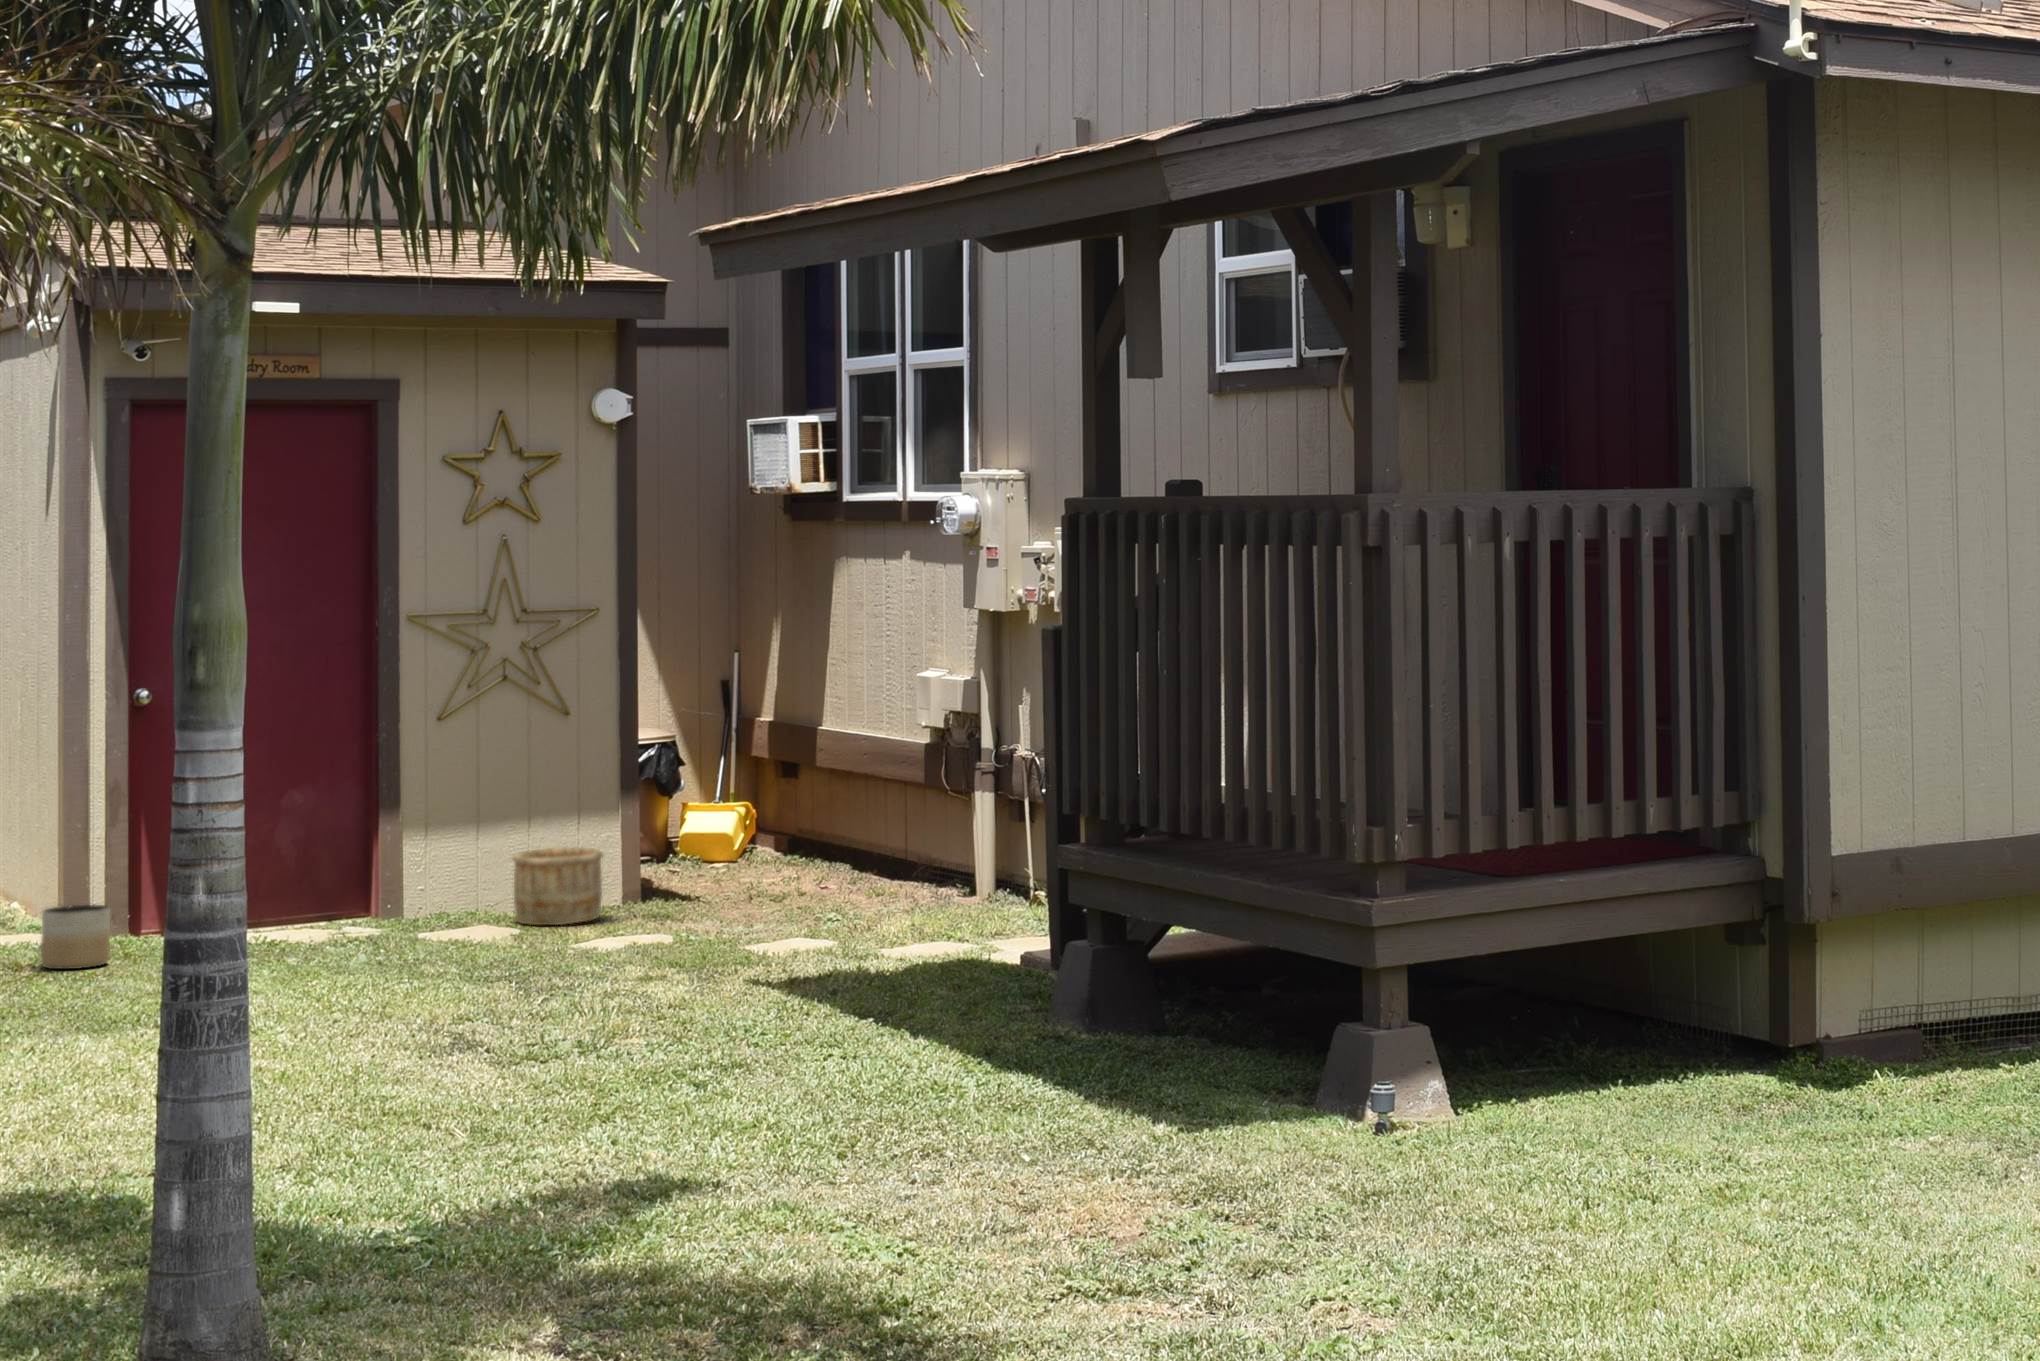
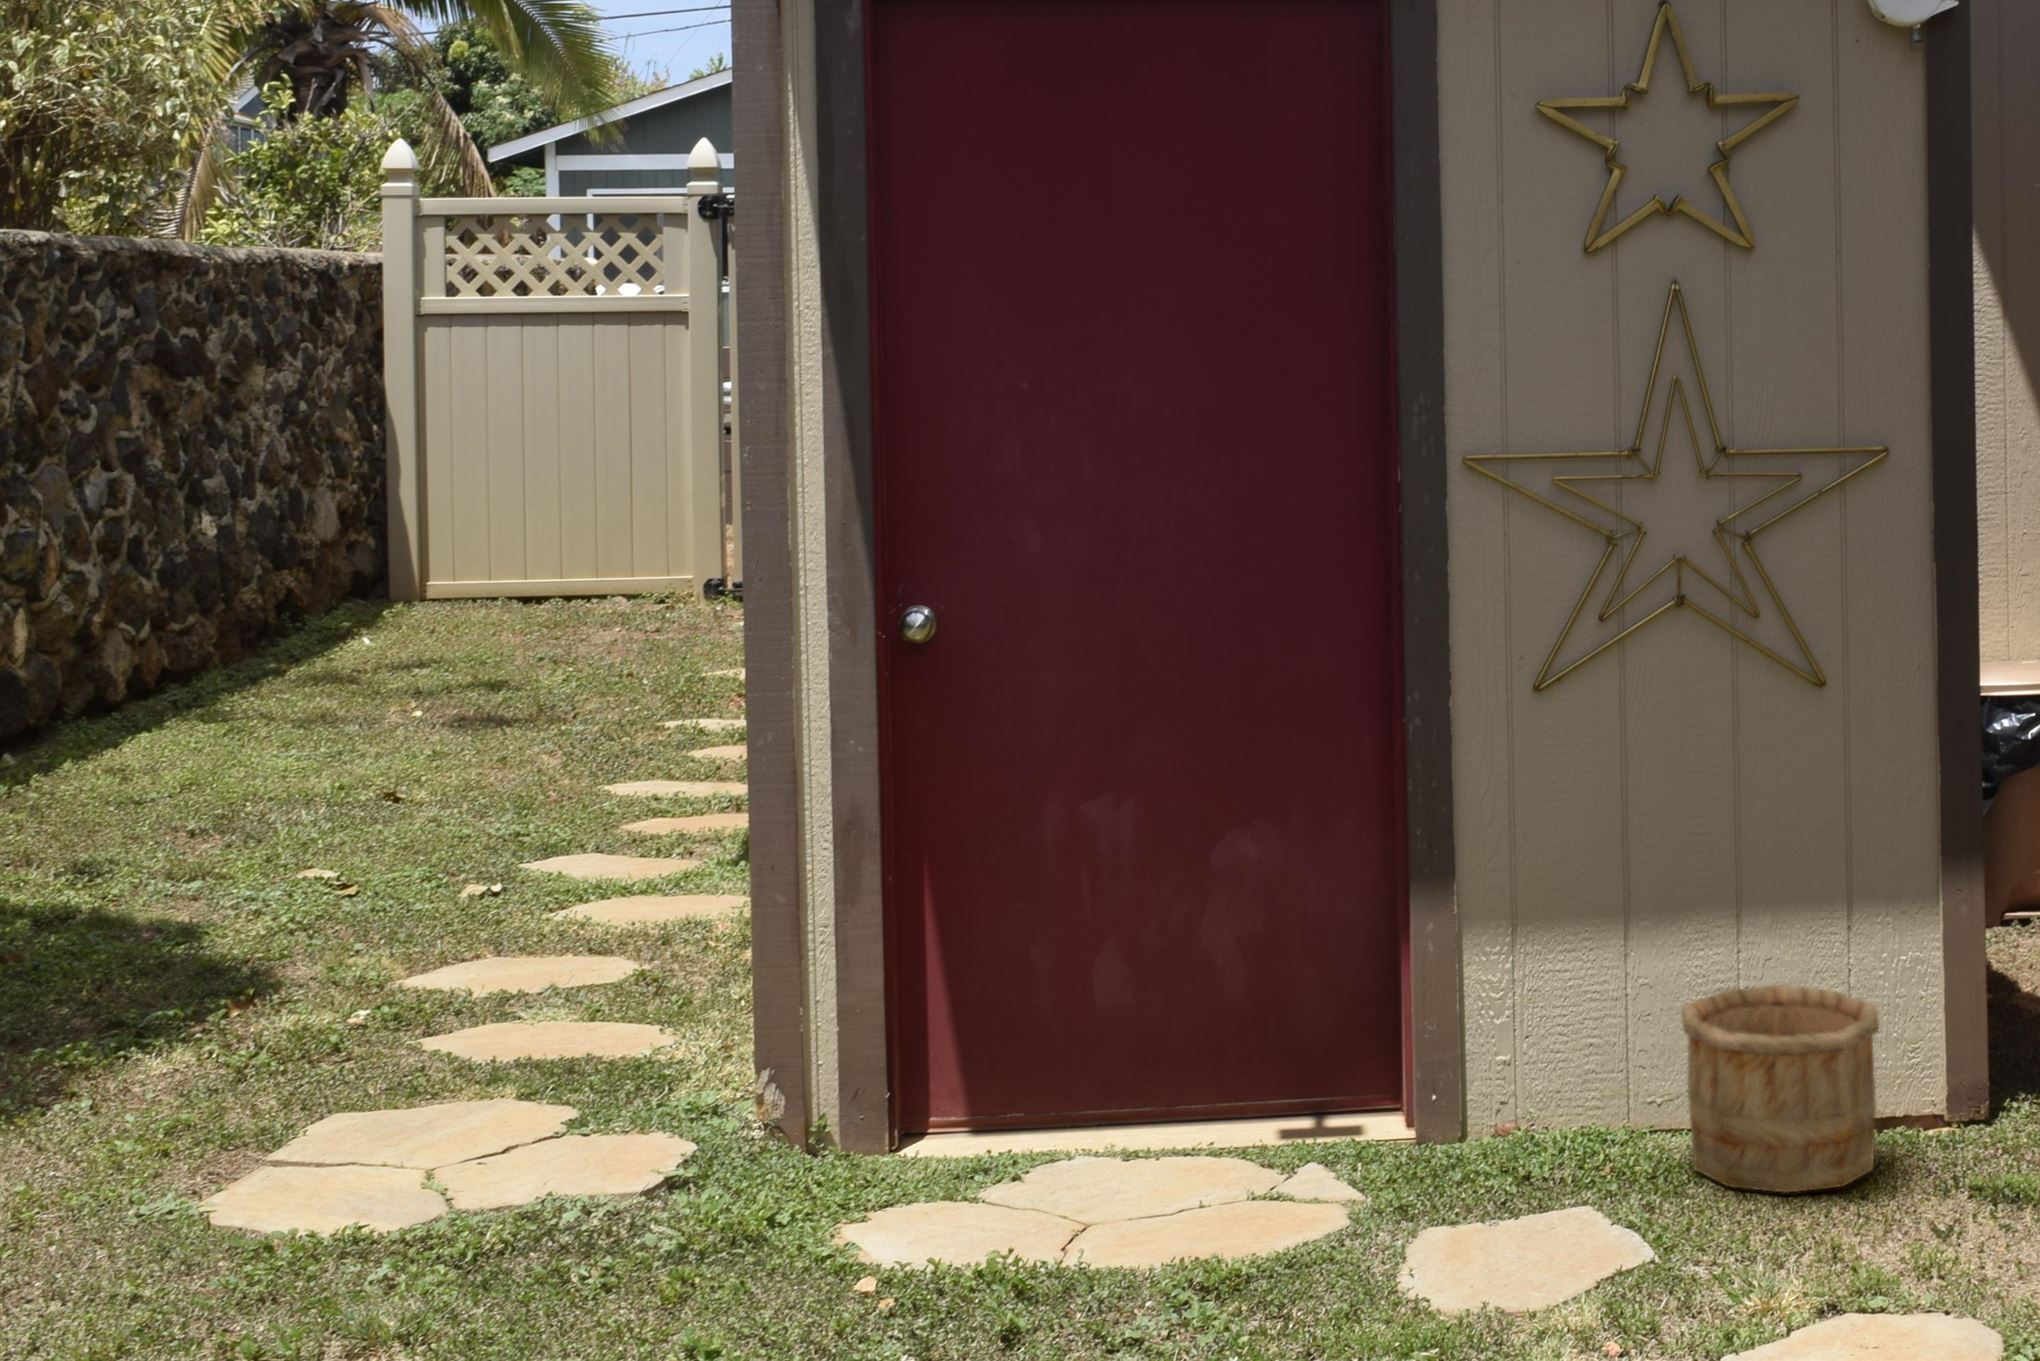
planter: present [41,905,111,969] -> none [606,1094,752,1261]

